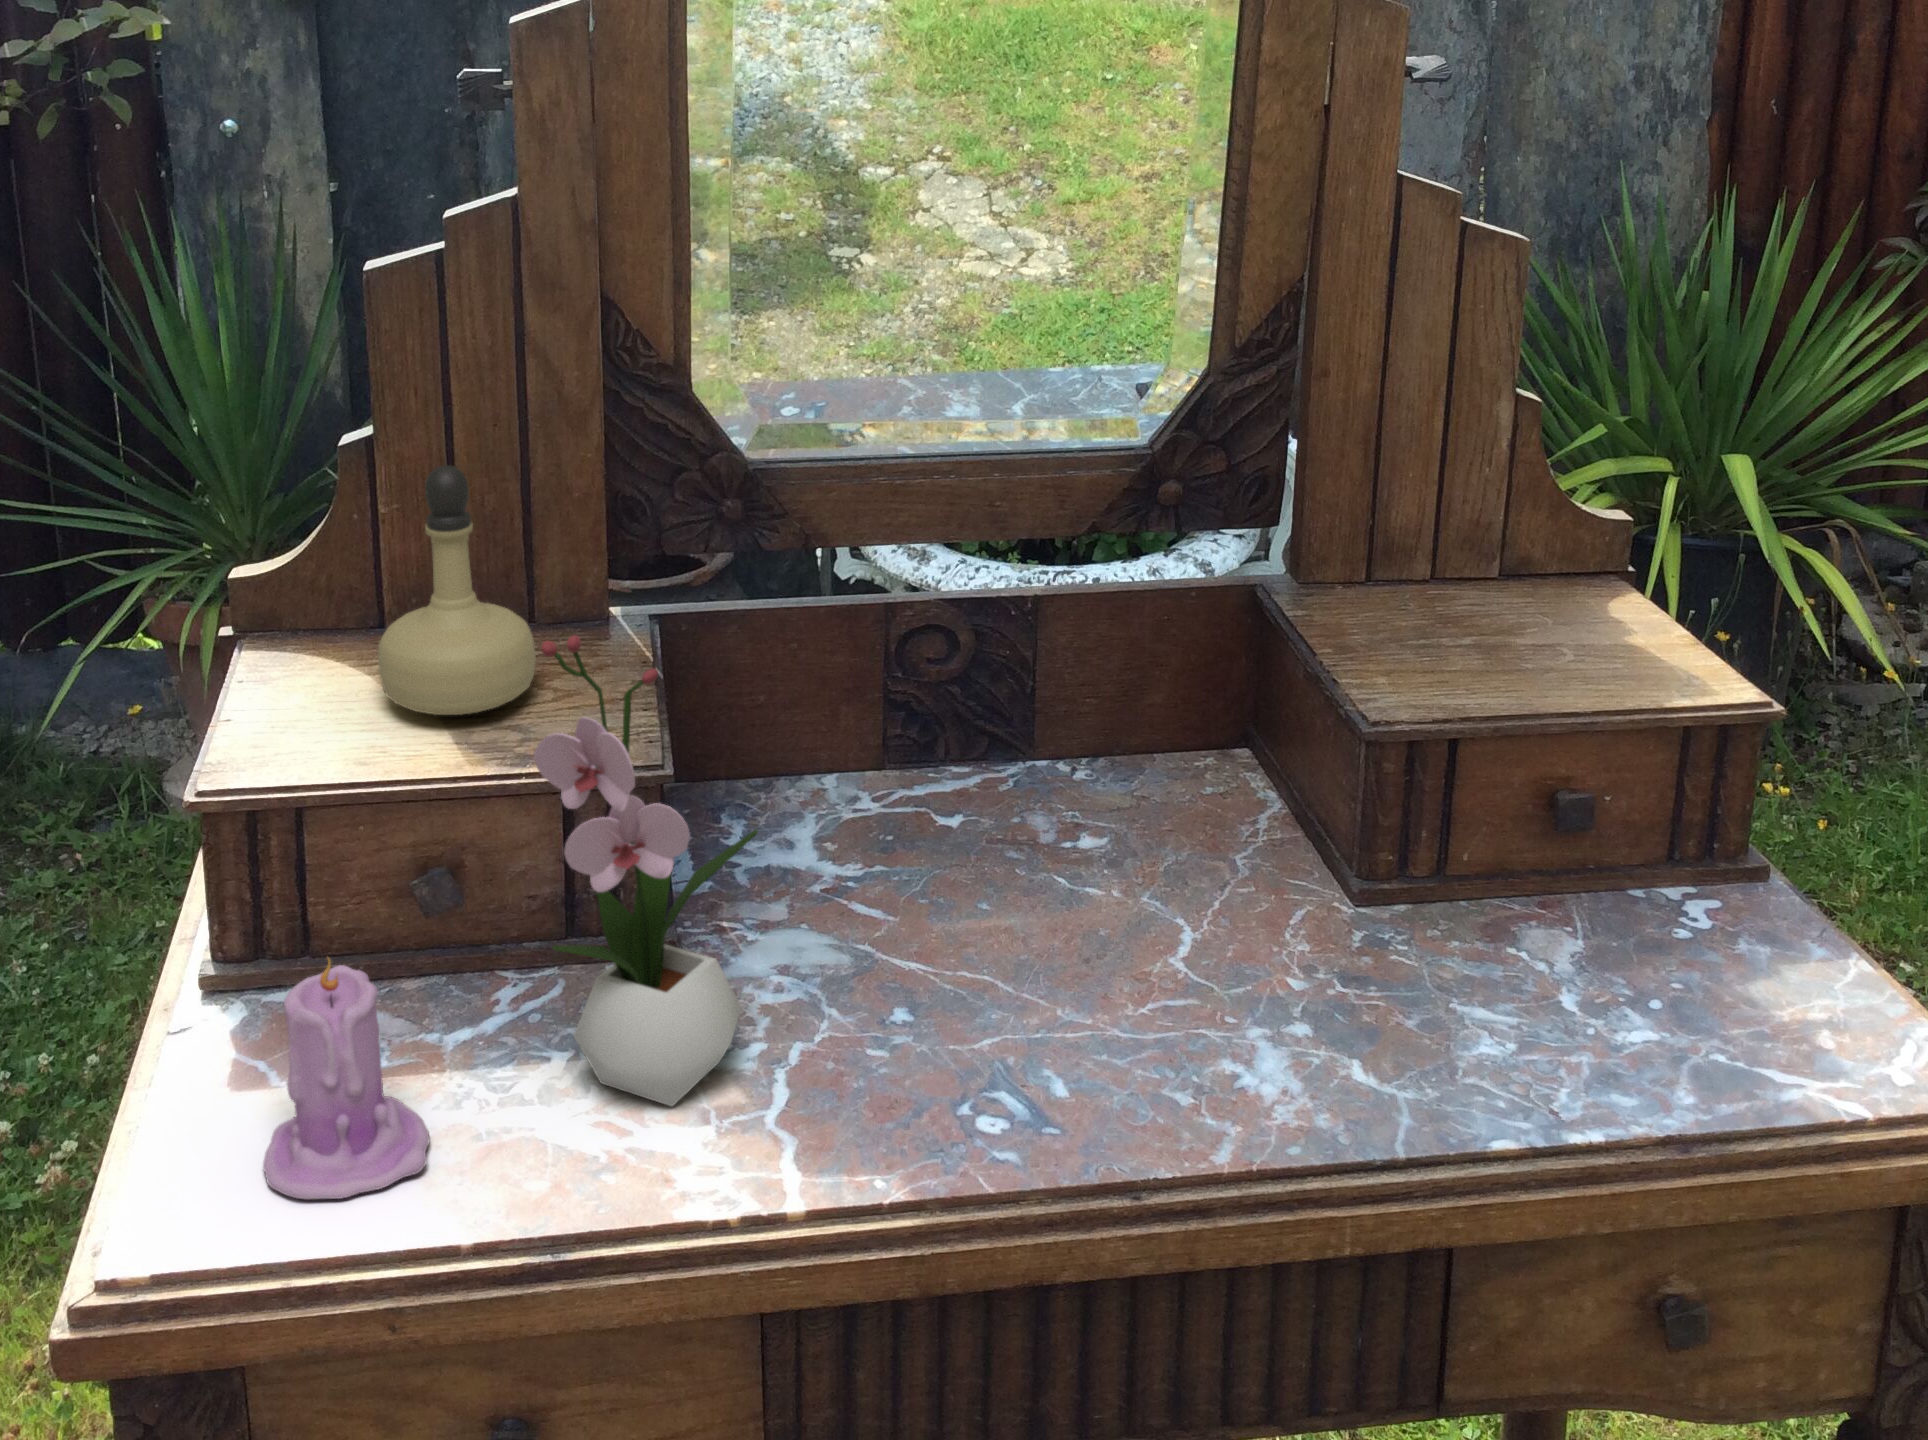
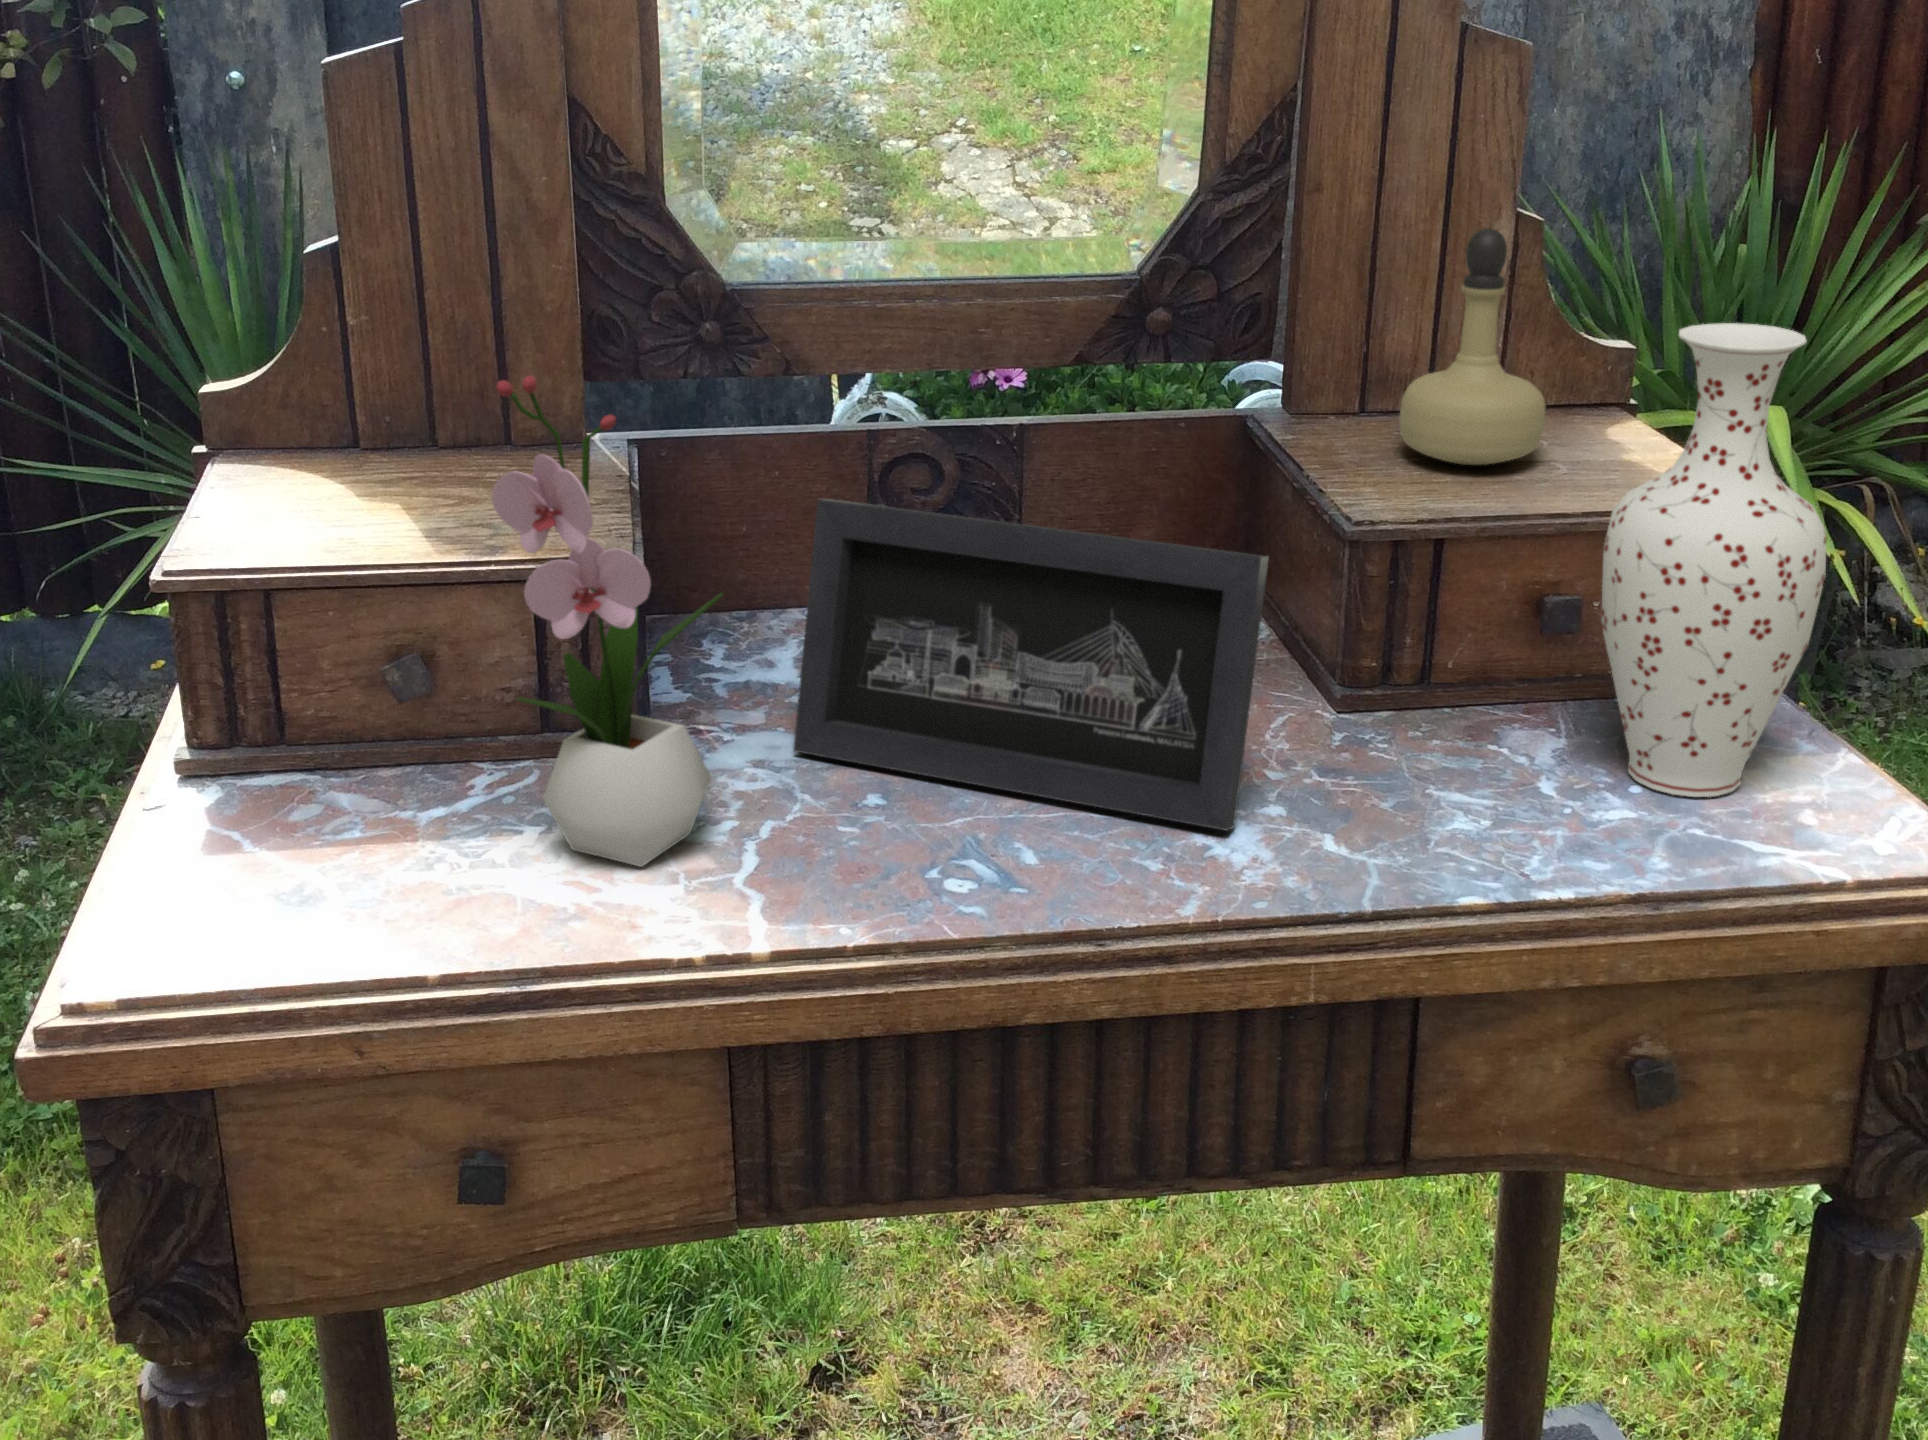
perfume bottle: present [378,465,536,715] -> present [1399,228,1545,465]
vase: none [1619,552,1842,1012] -> present [1601,323,1827,797]
picture frame: none [817,701,1297,1060] -> present [793,499,1269,830]
candle: present [263,958,429,1199] -> none [235,697,399,935]

